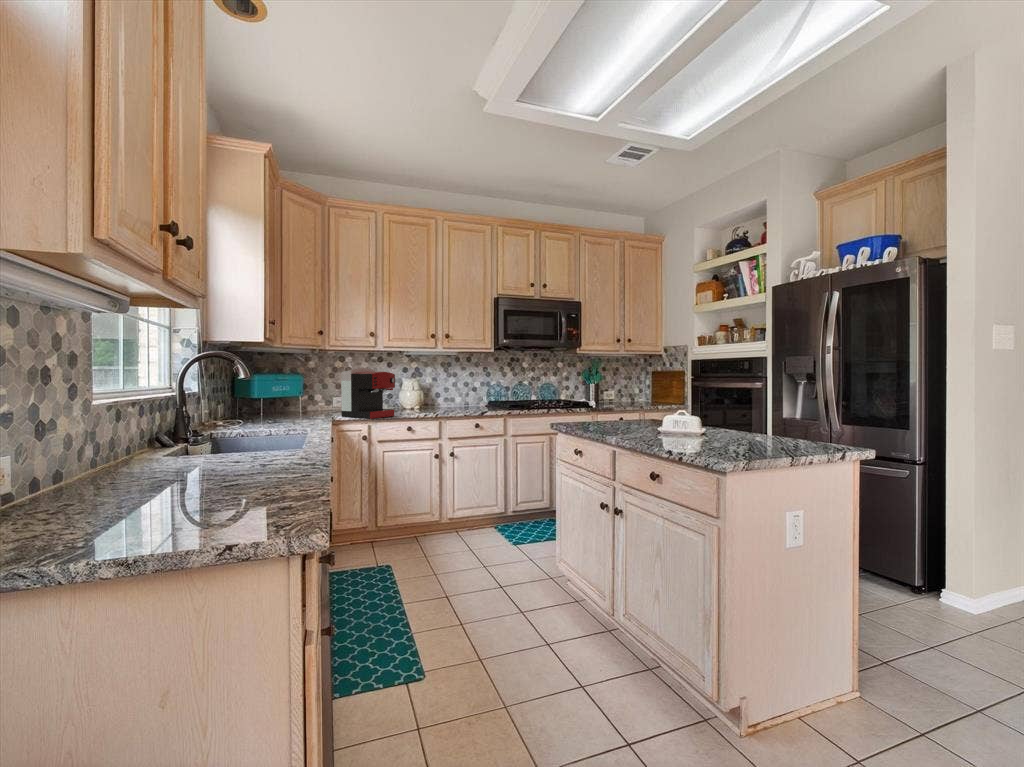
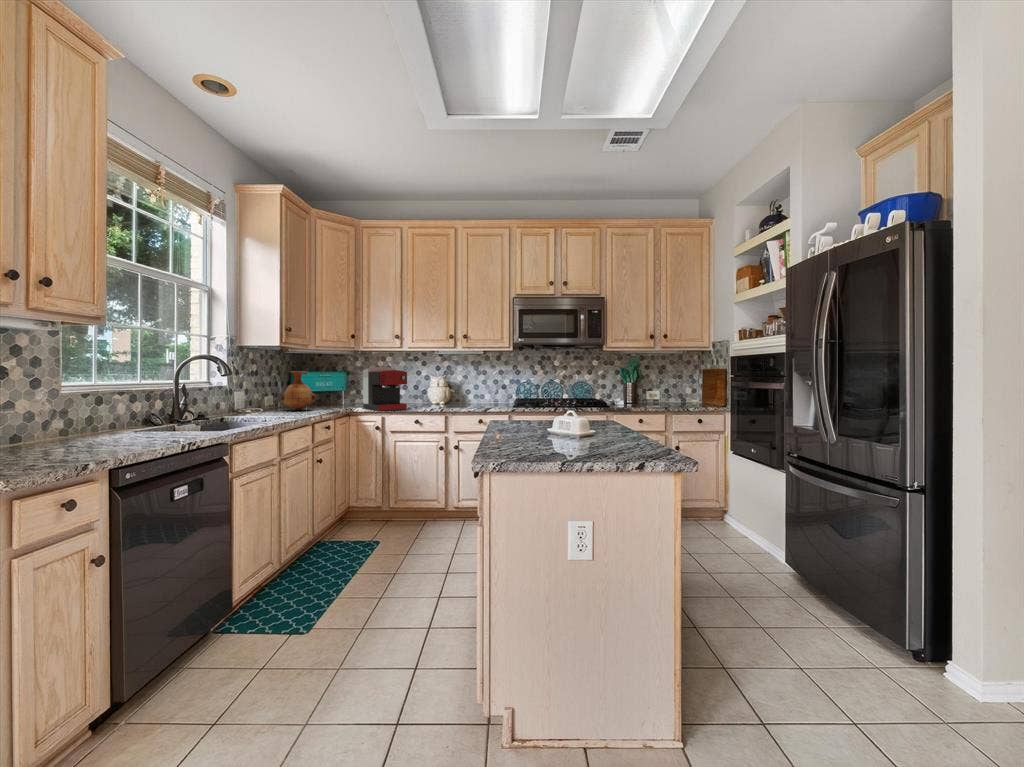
vase: none [249,373,294,421] -> present [280,371,316,410]

